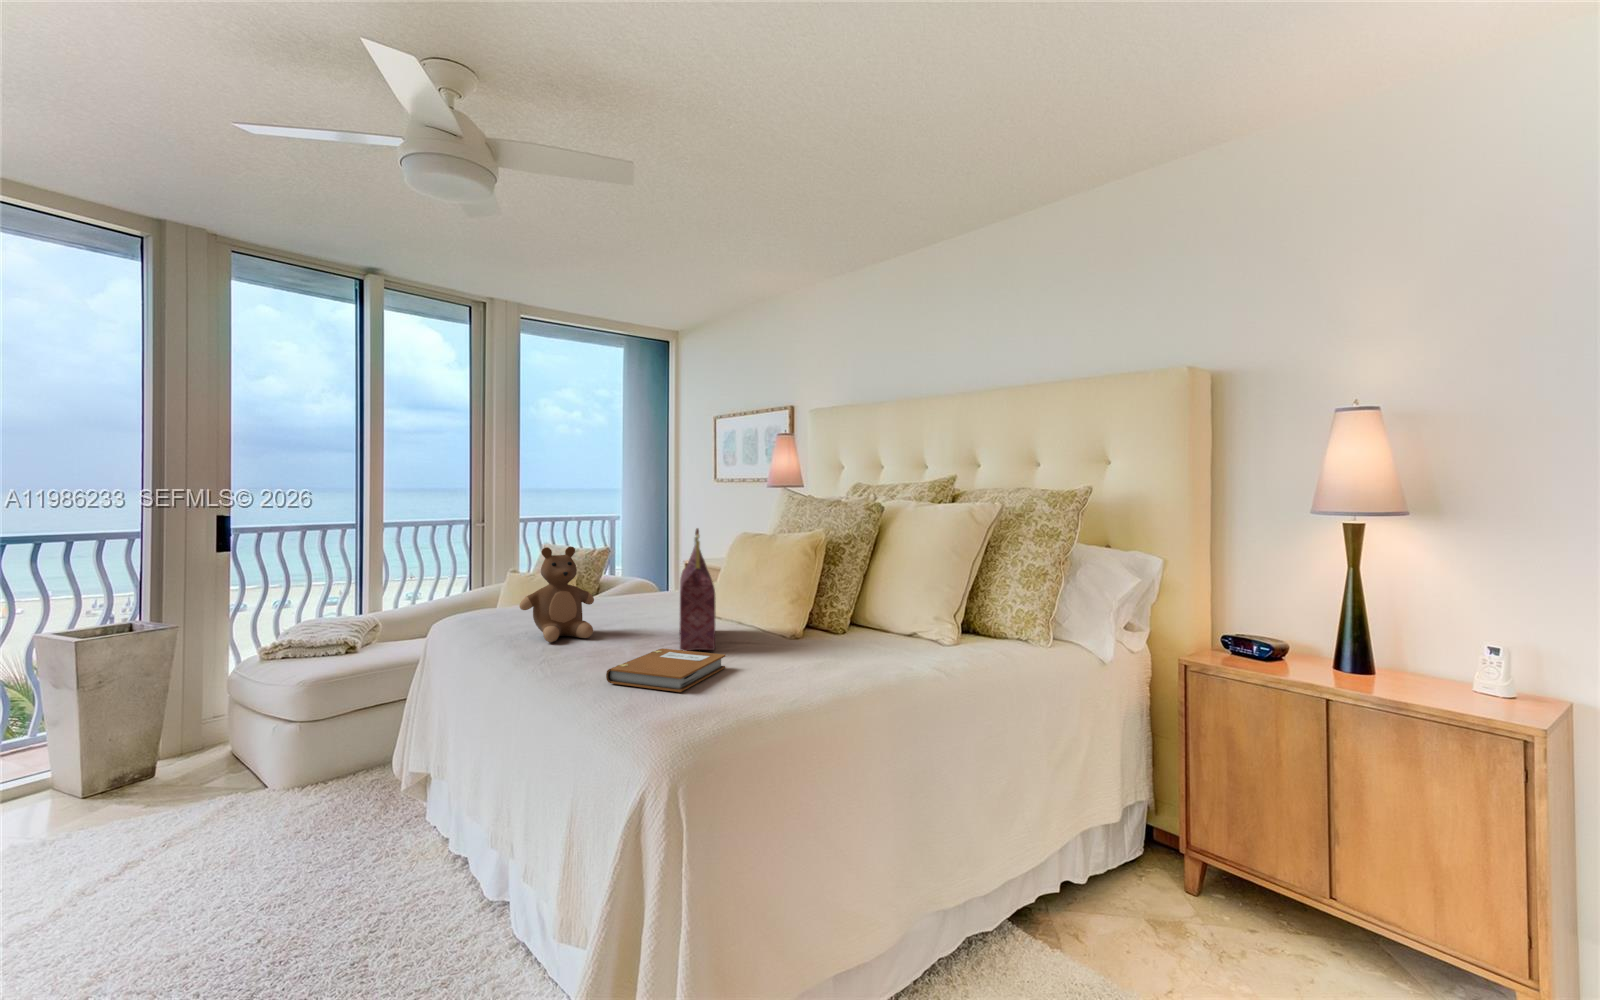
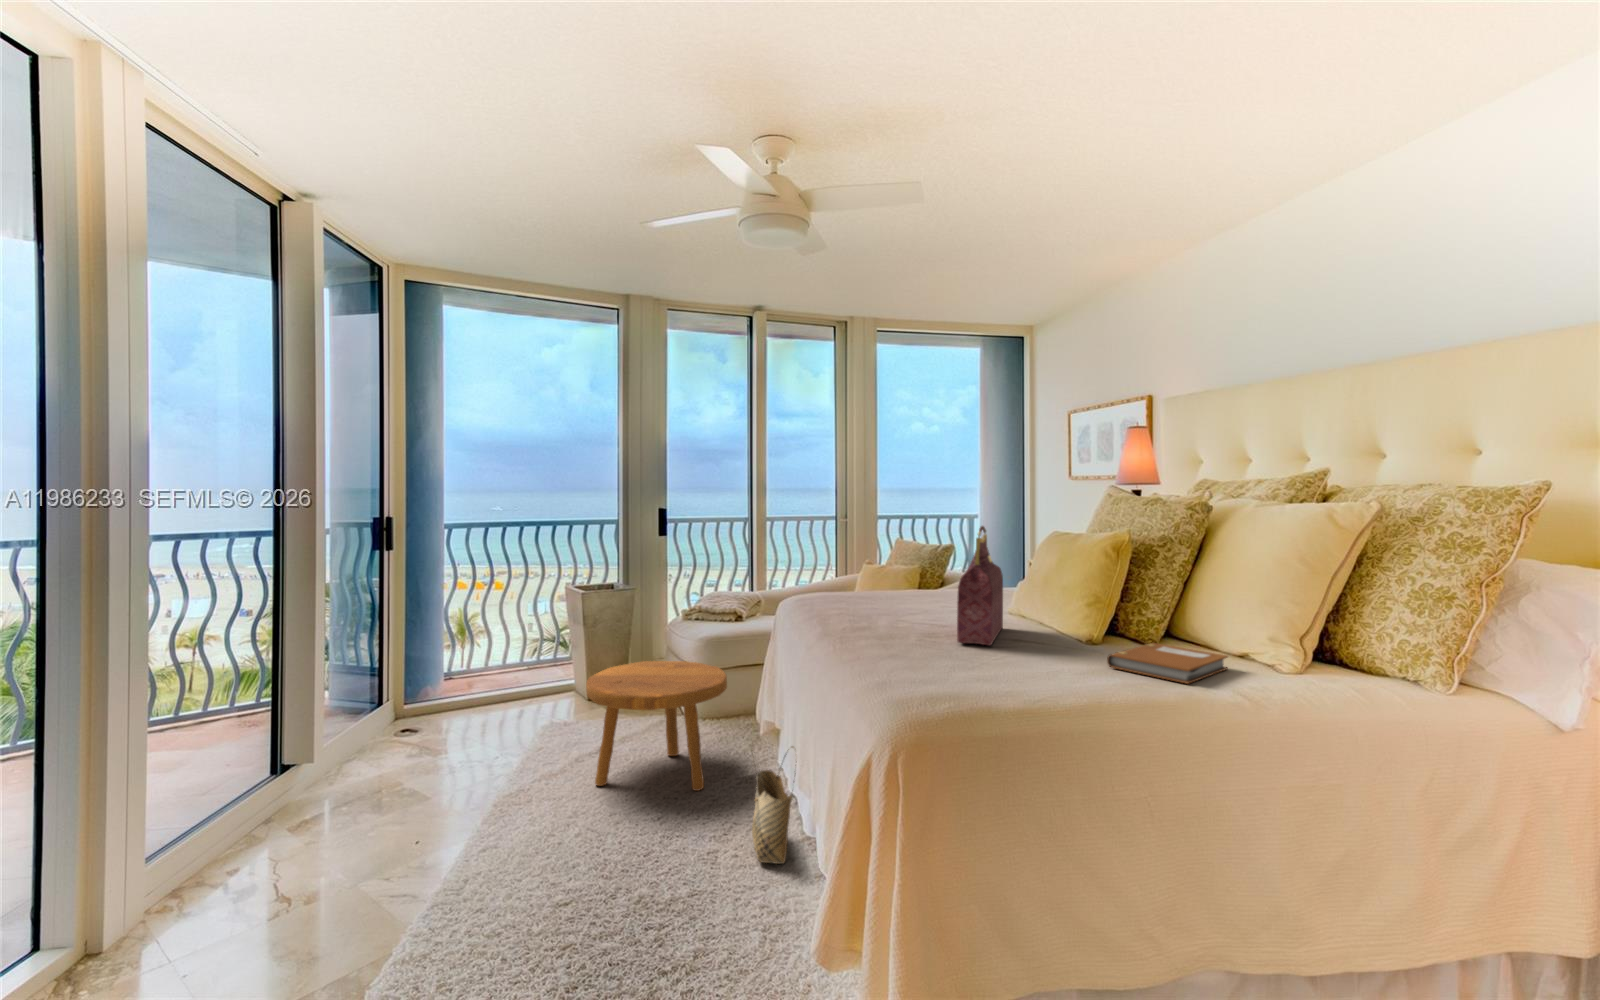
teddy bear: present [520,546,594,642] -> none [831,540,896,623]
notebook: present [606,648,726,692] -> present [1107,643,1228,684]
footstool: none [109,714,358,922] -> present [586,661,727,791]
woven basket: none [416,798,482,954] -> present [750,746,794,864]

